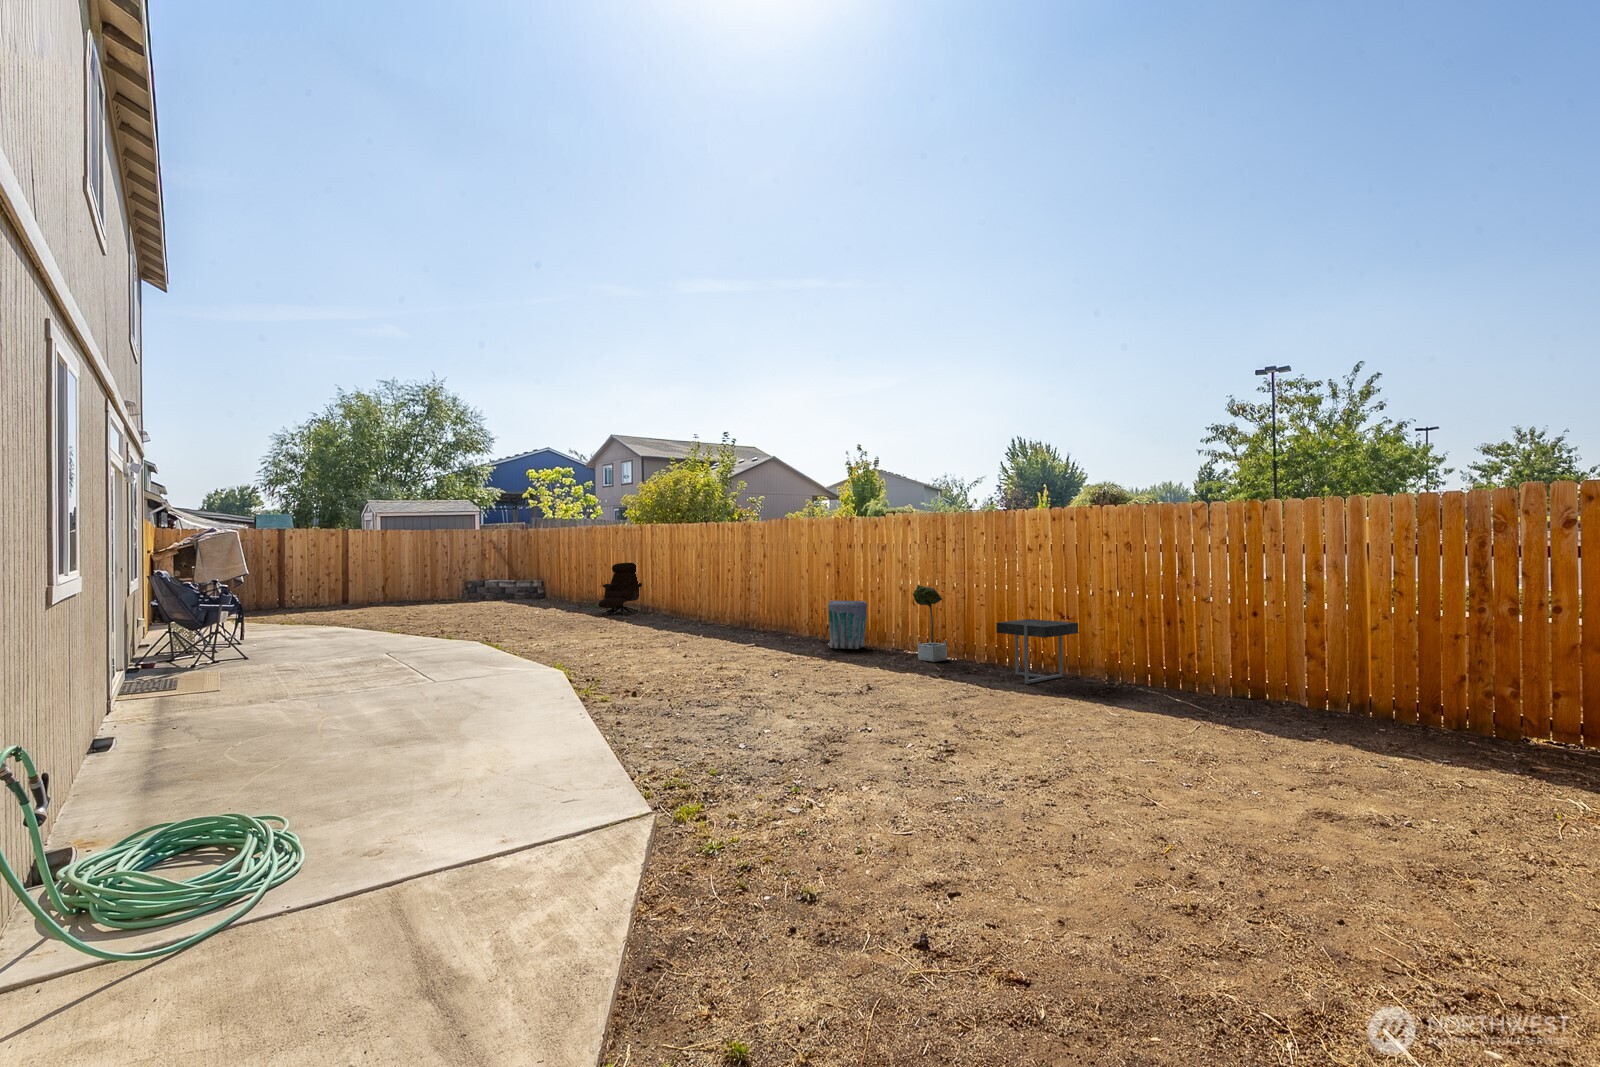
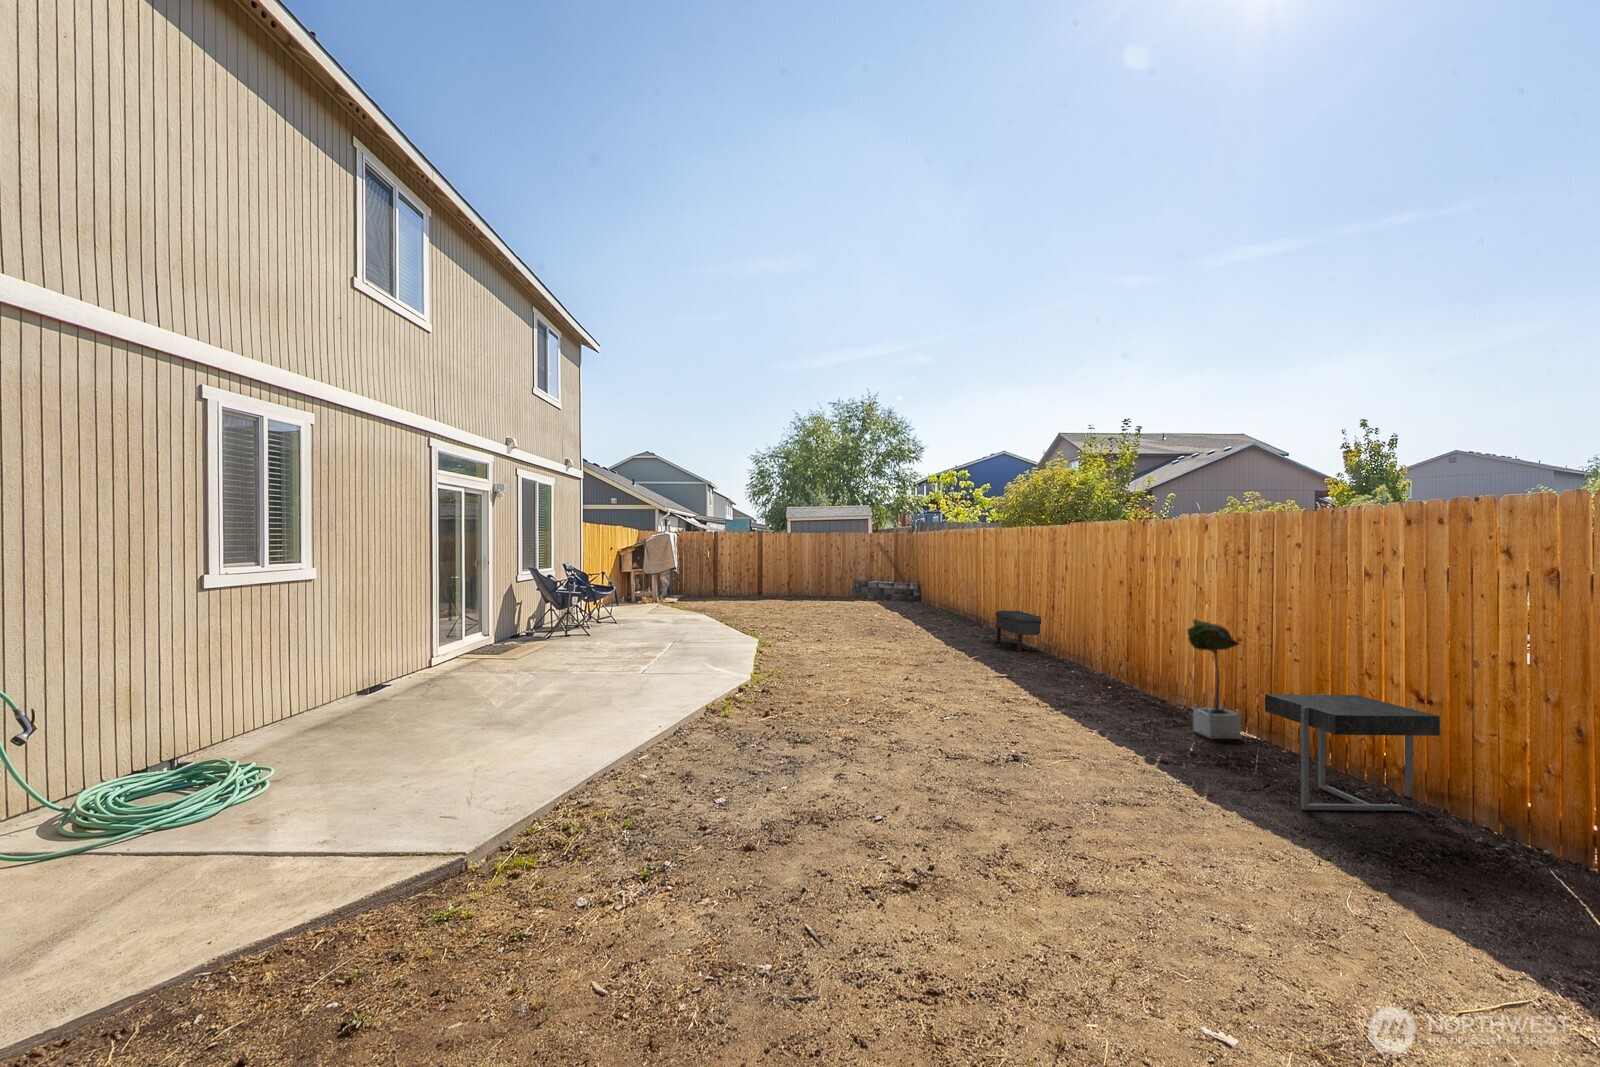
lounge chair: present [599,563,642,615] -> none [930,569,985,625]
bench: none [687,595,742,629] -> present [996,611,1041,652]
trash can: present [828,601,867,649] -> none [1098,631,1156,701]

